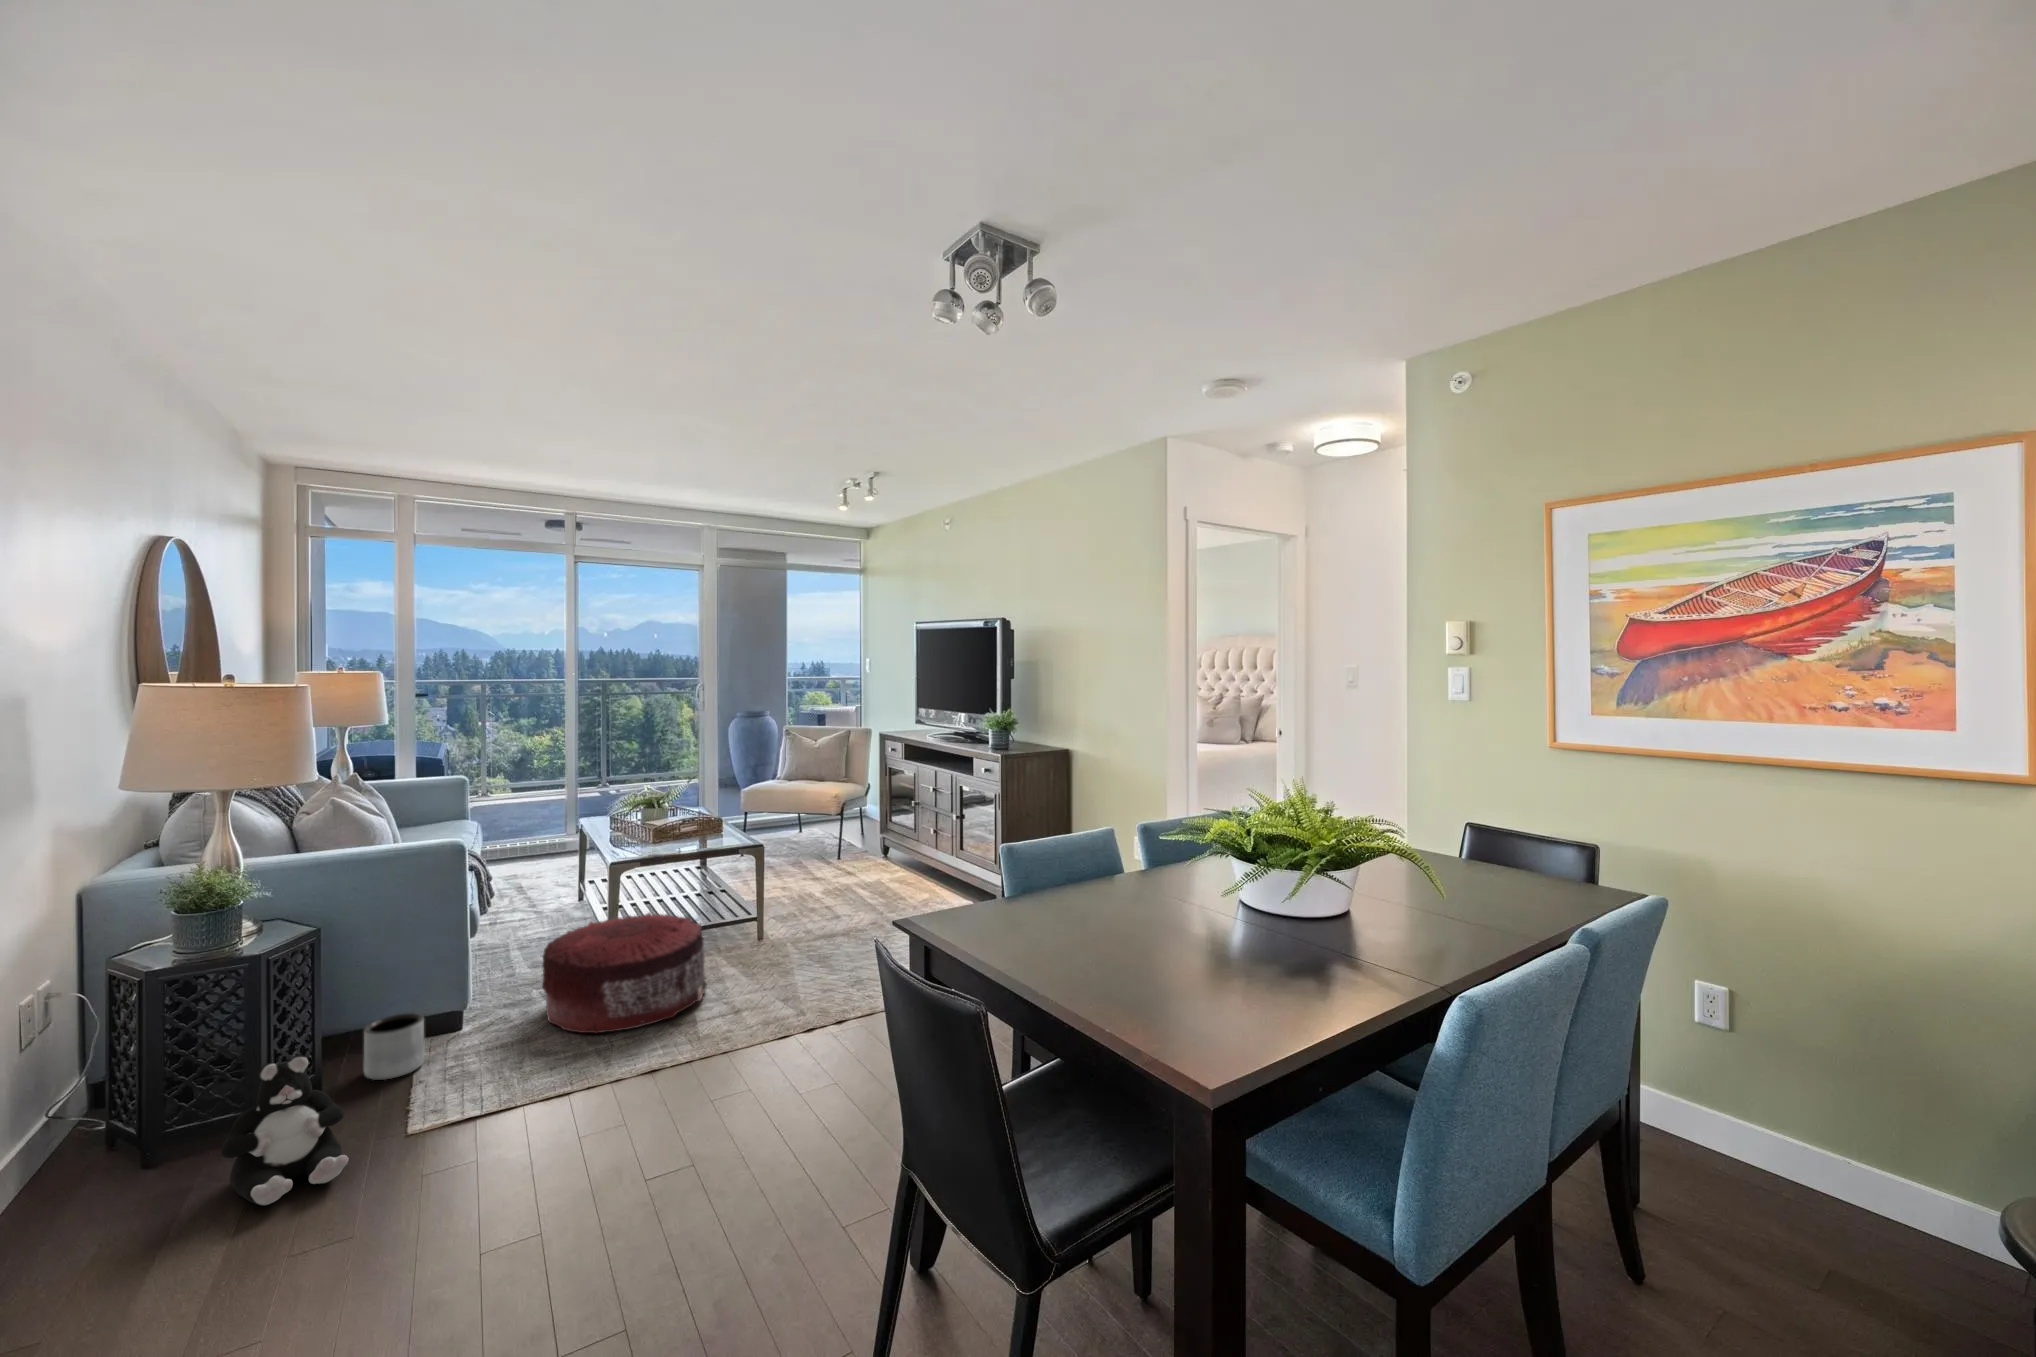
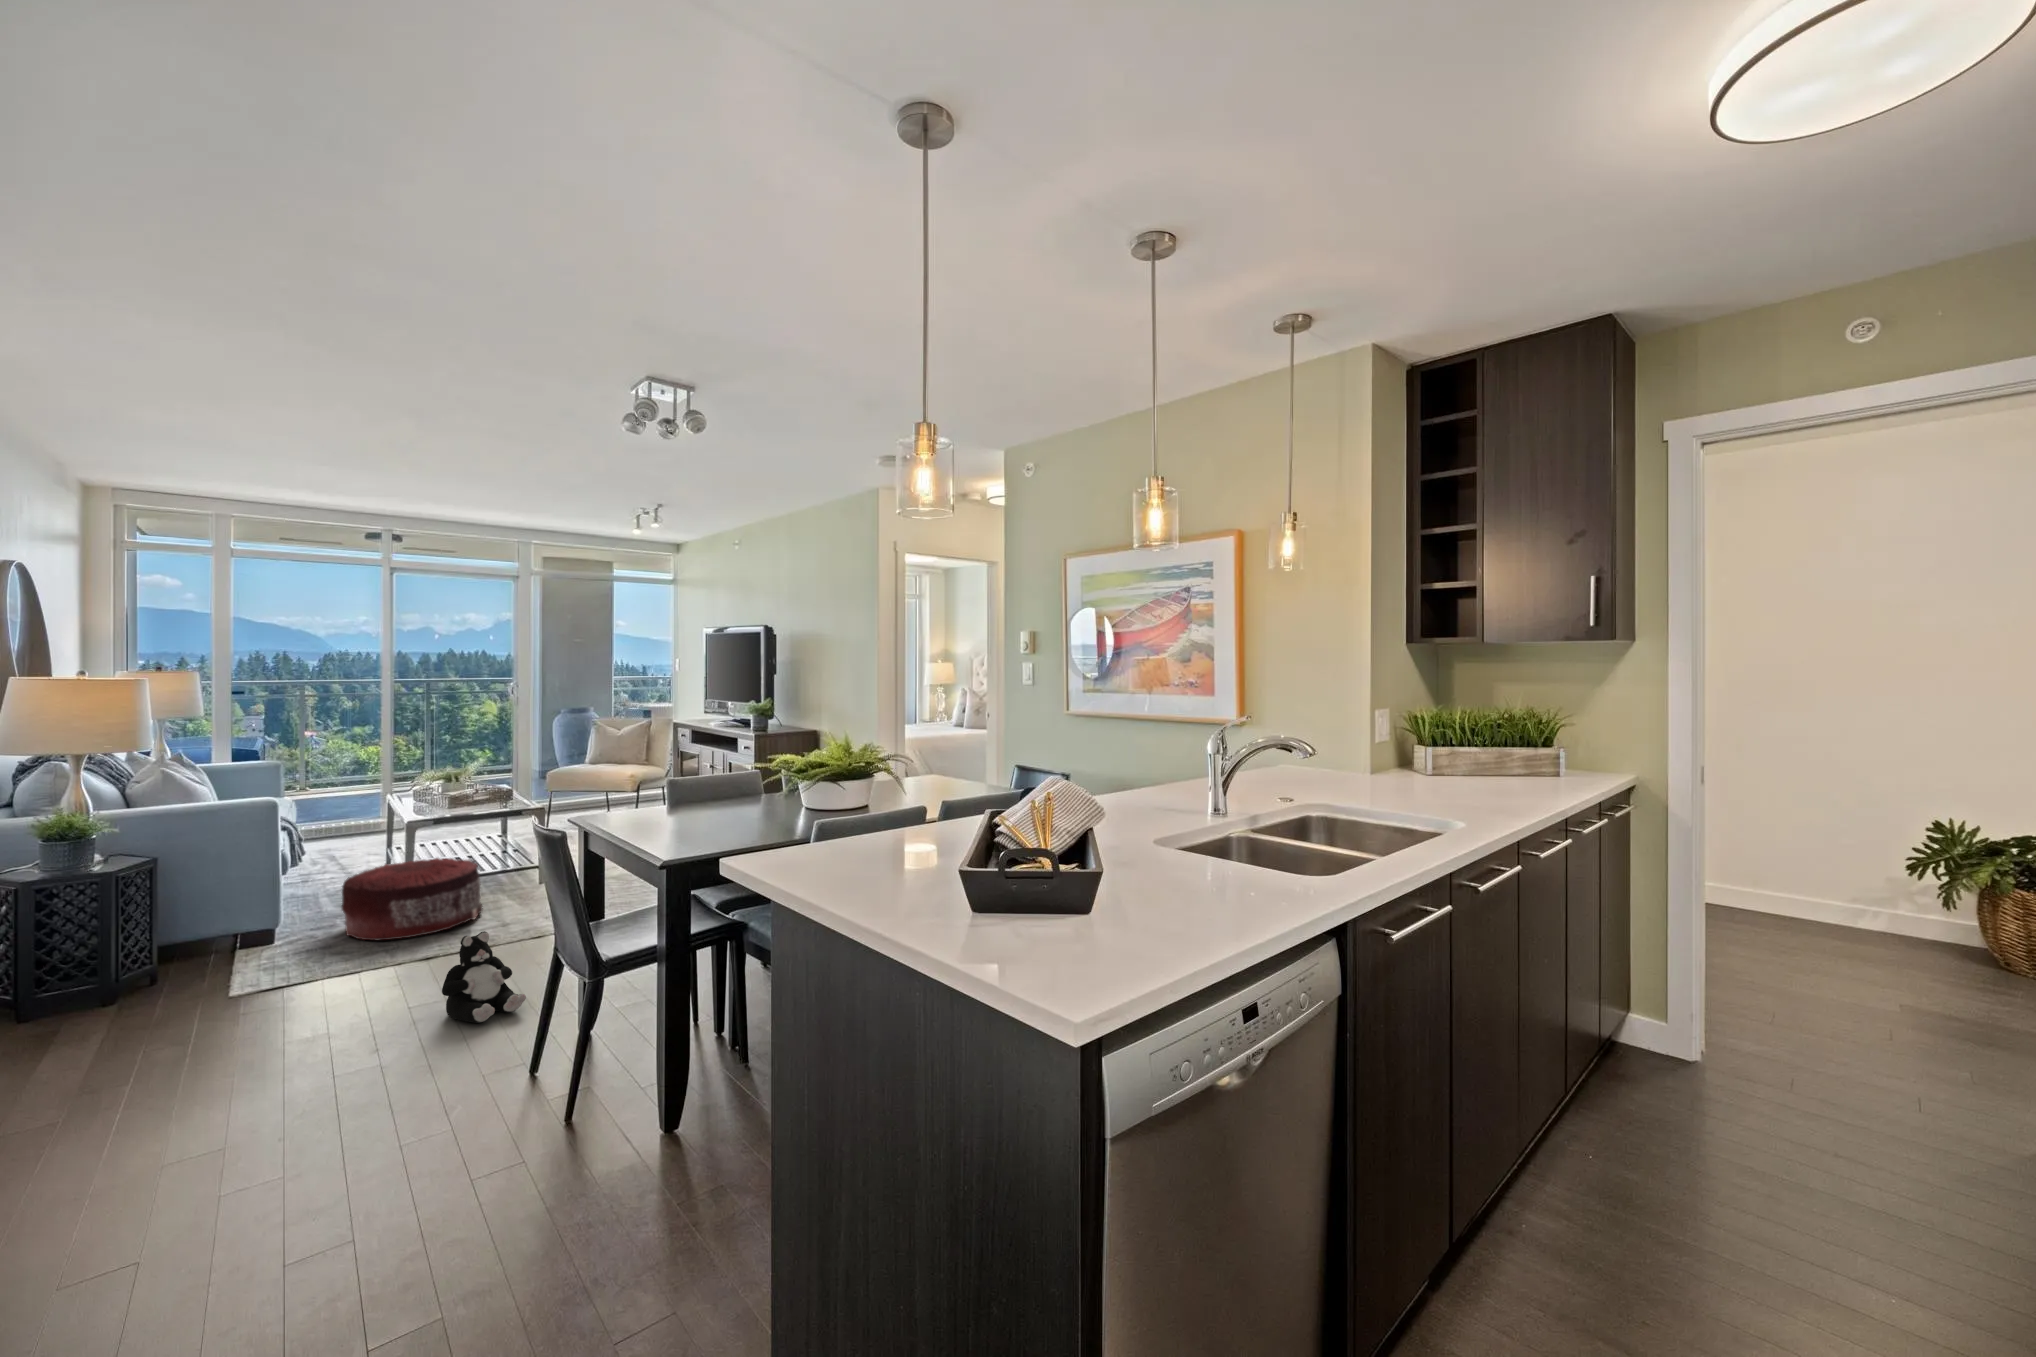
planter: present [364,1013,425,1080] -> none [193,925,243,971]
plush toy: present [221,1055,349,1205] -> present [442,931,526,1023]

